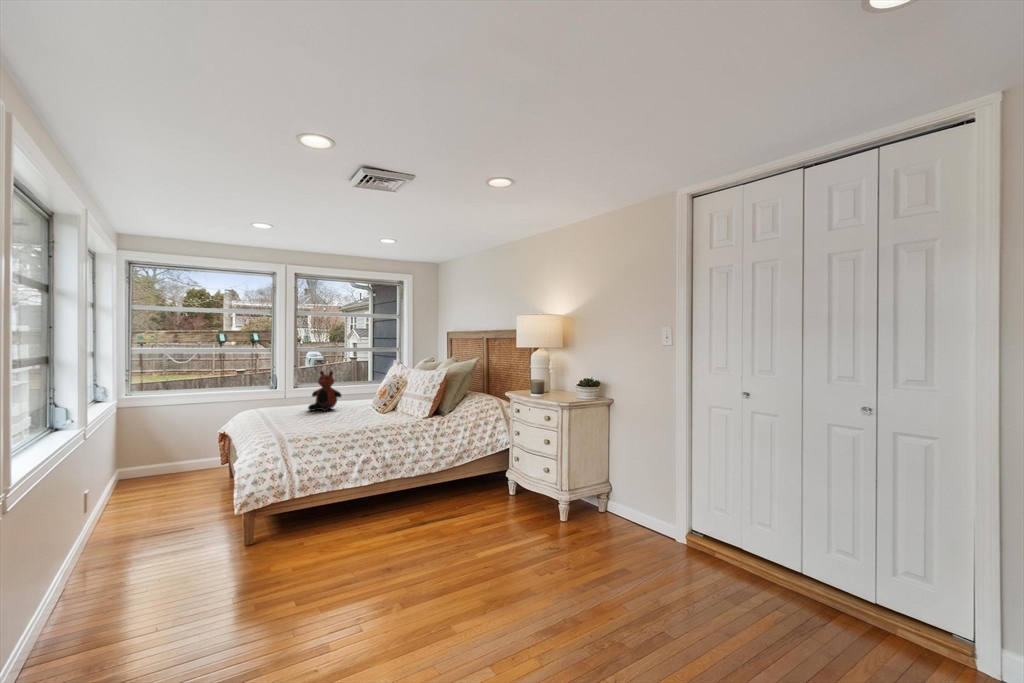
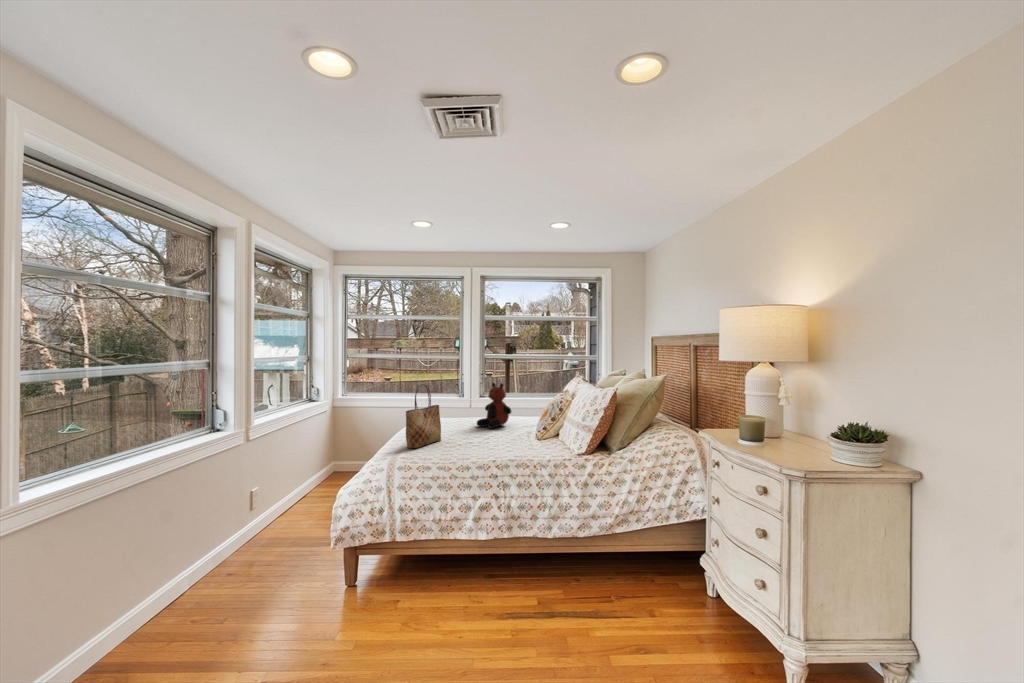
tote bag: none [272,372,294,429] -> present [406,384,441,448]

